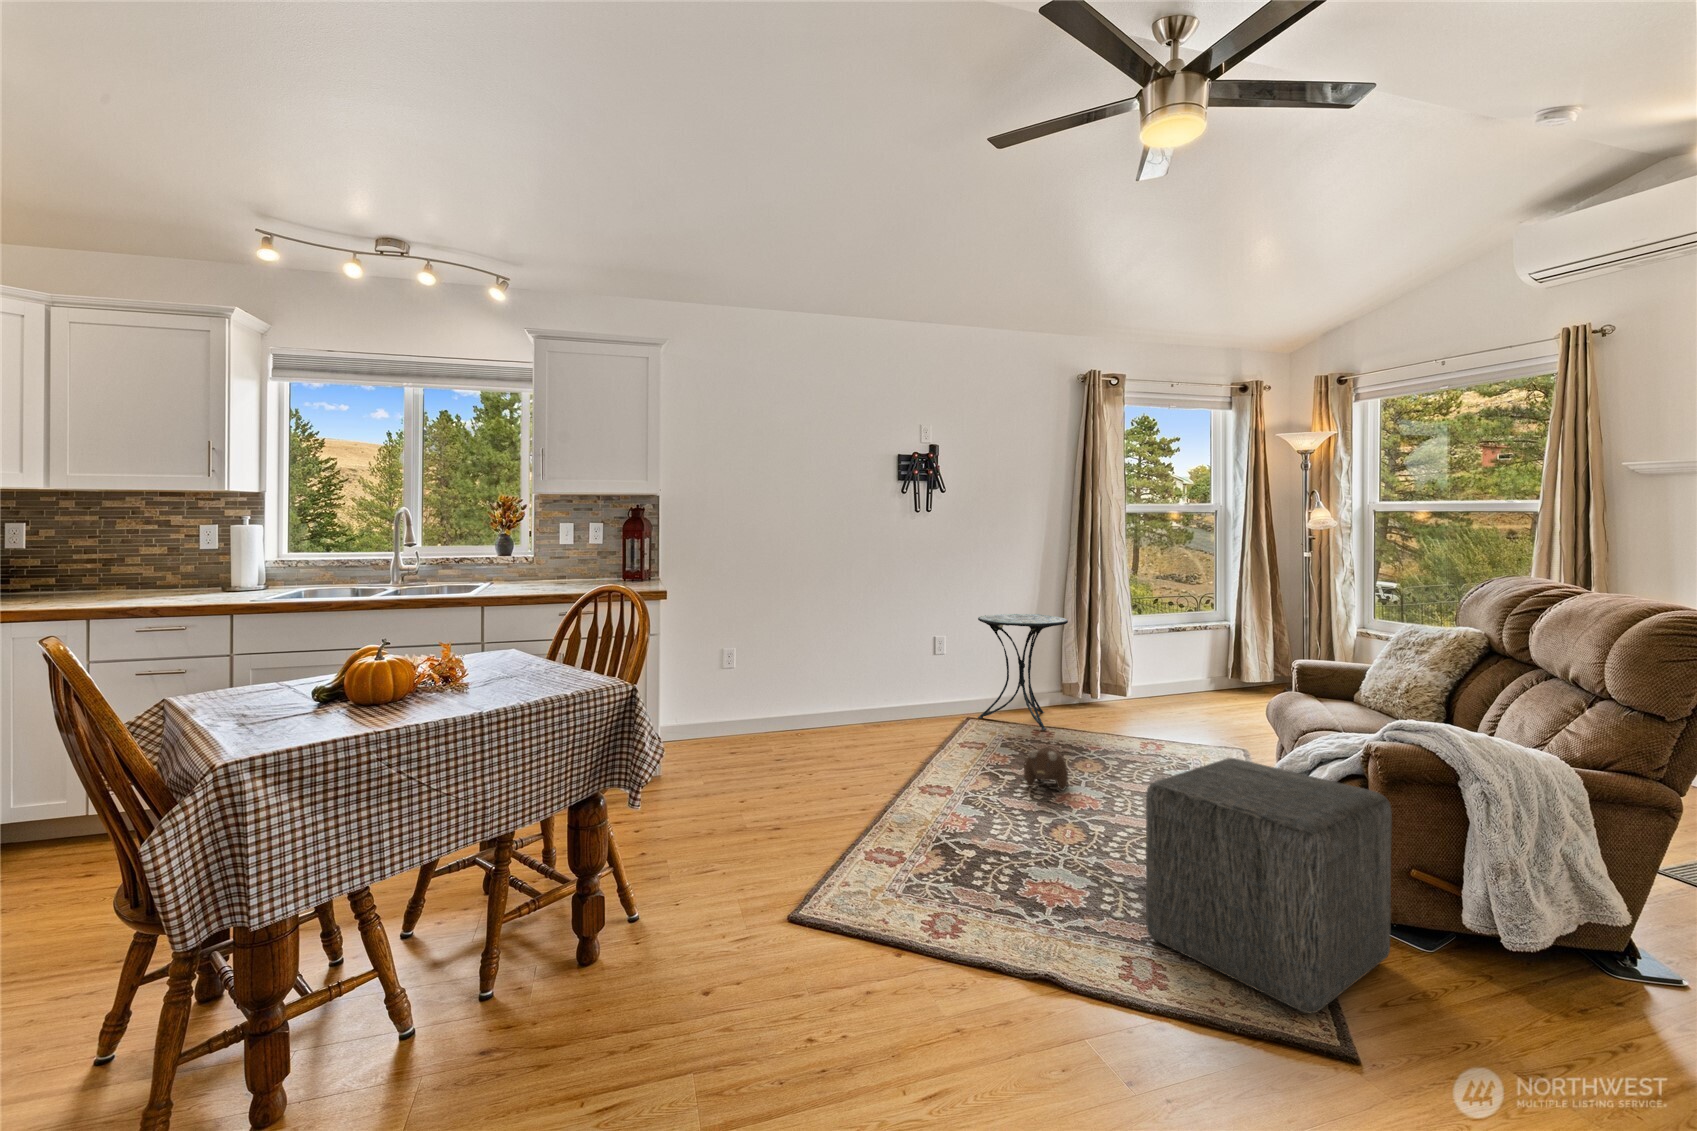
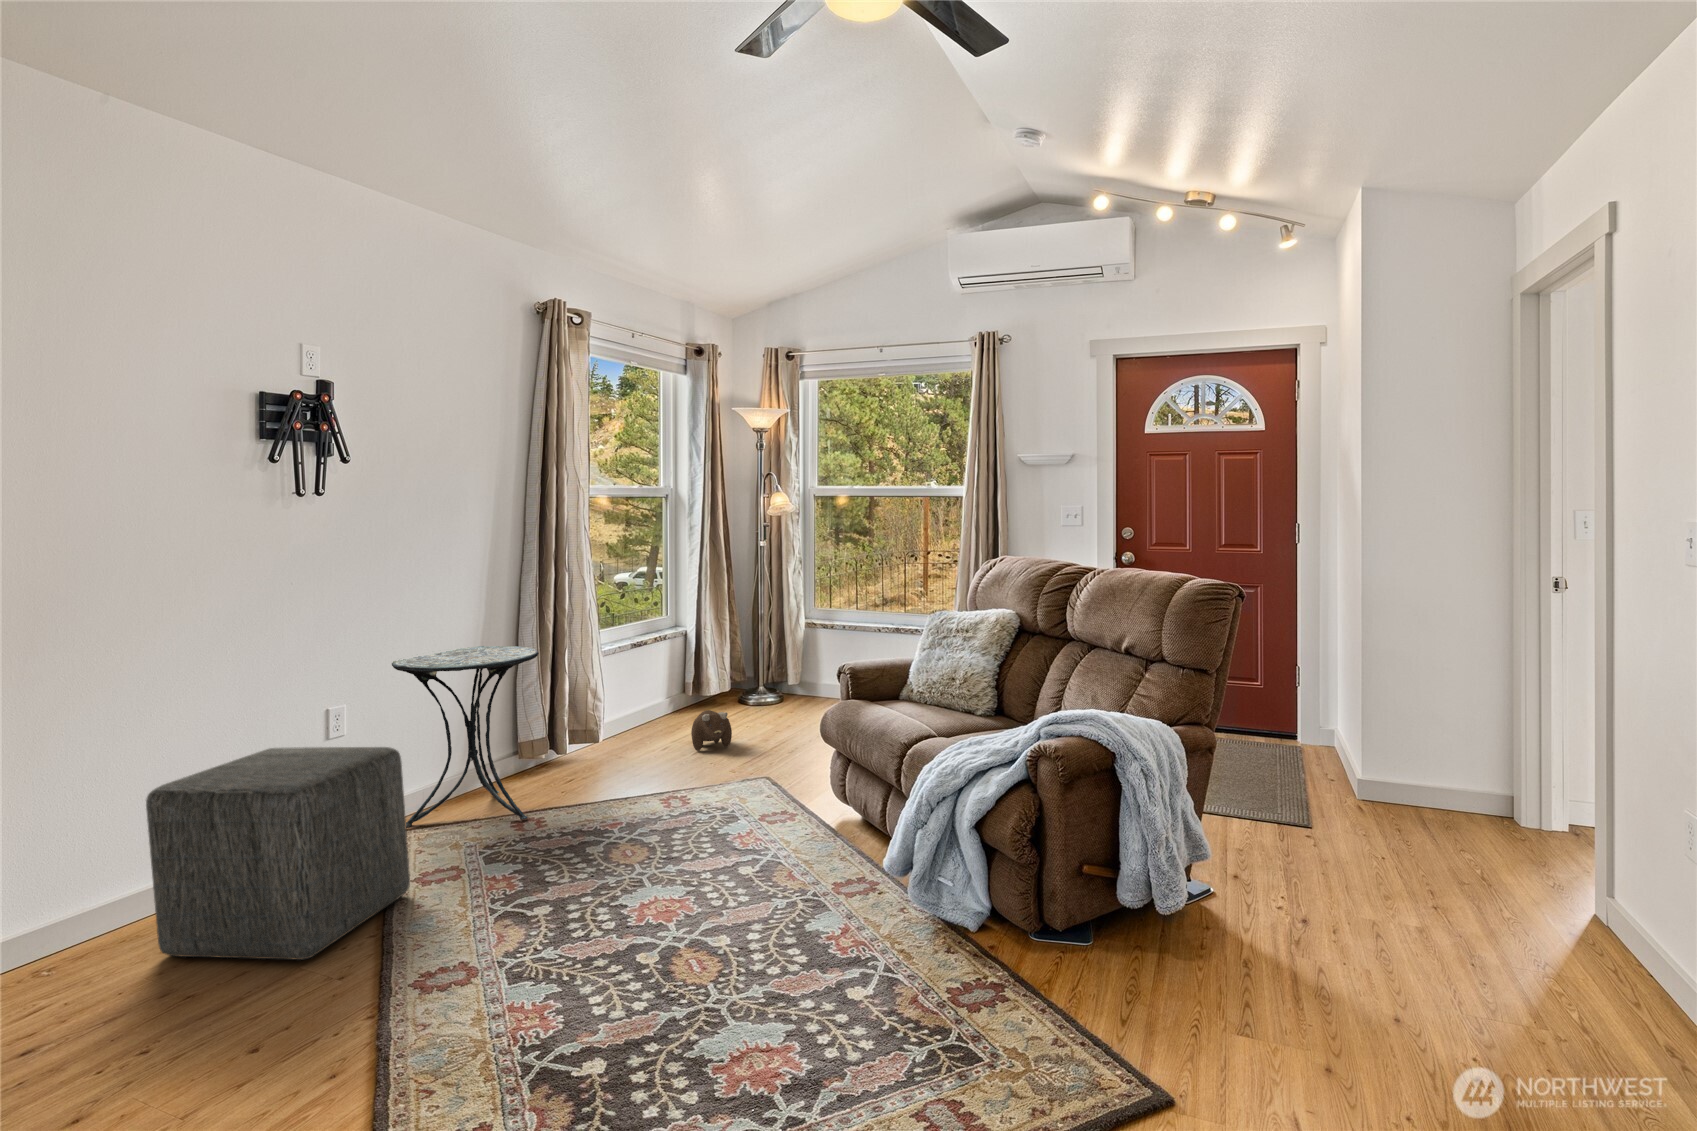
plush toy: present [1024,746,1068,791] -> present [691,710,732,751]
ottoman: present [1146,758,1392,1013] -> present [146,747,410,960]

